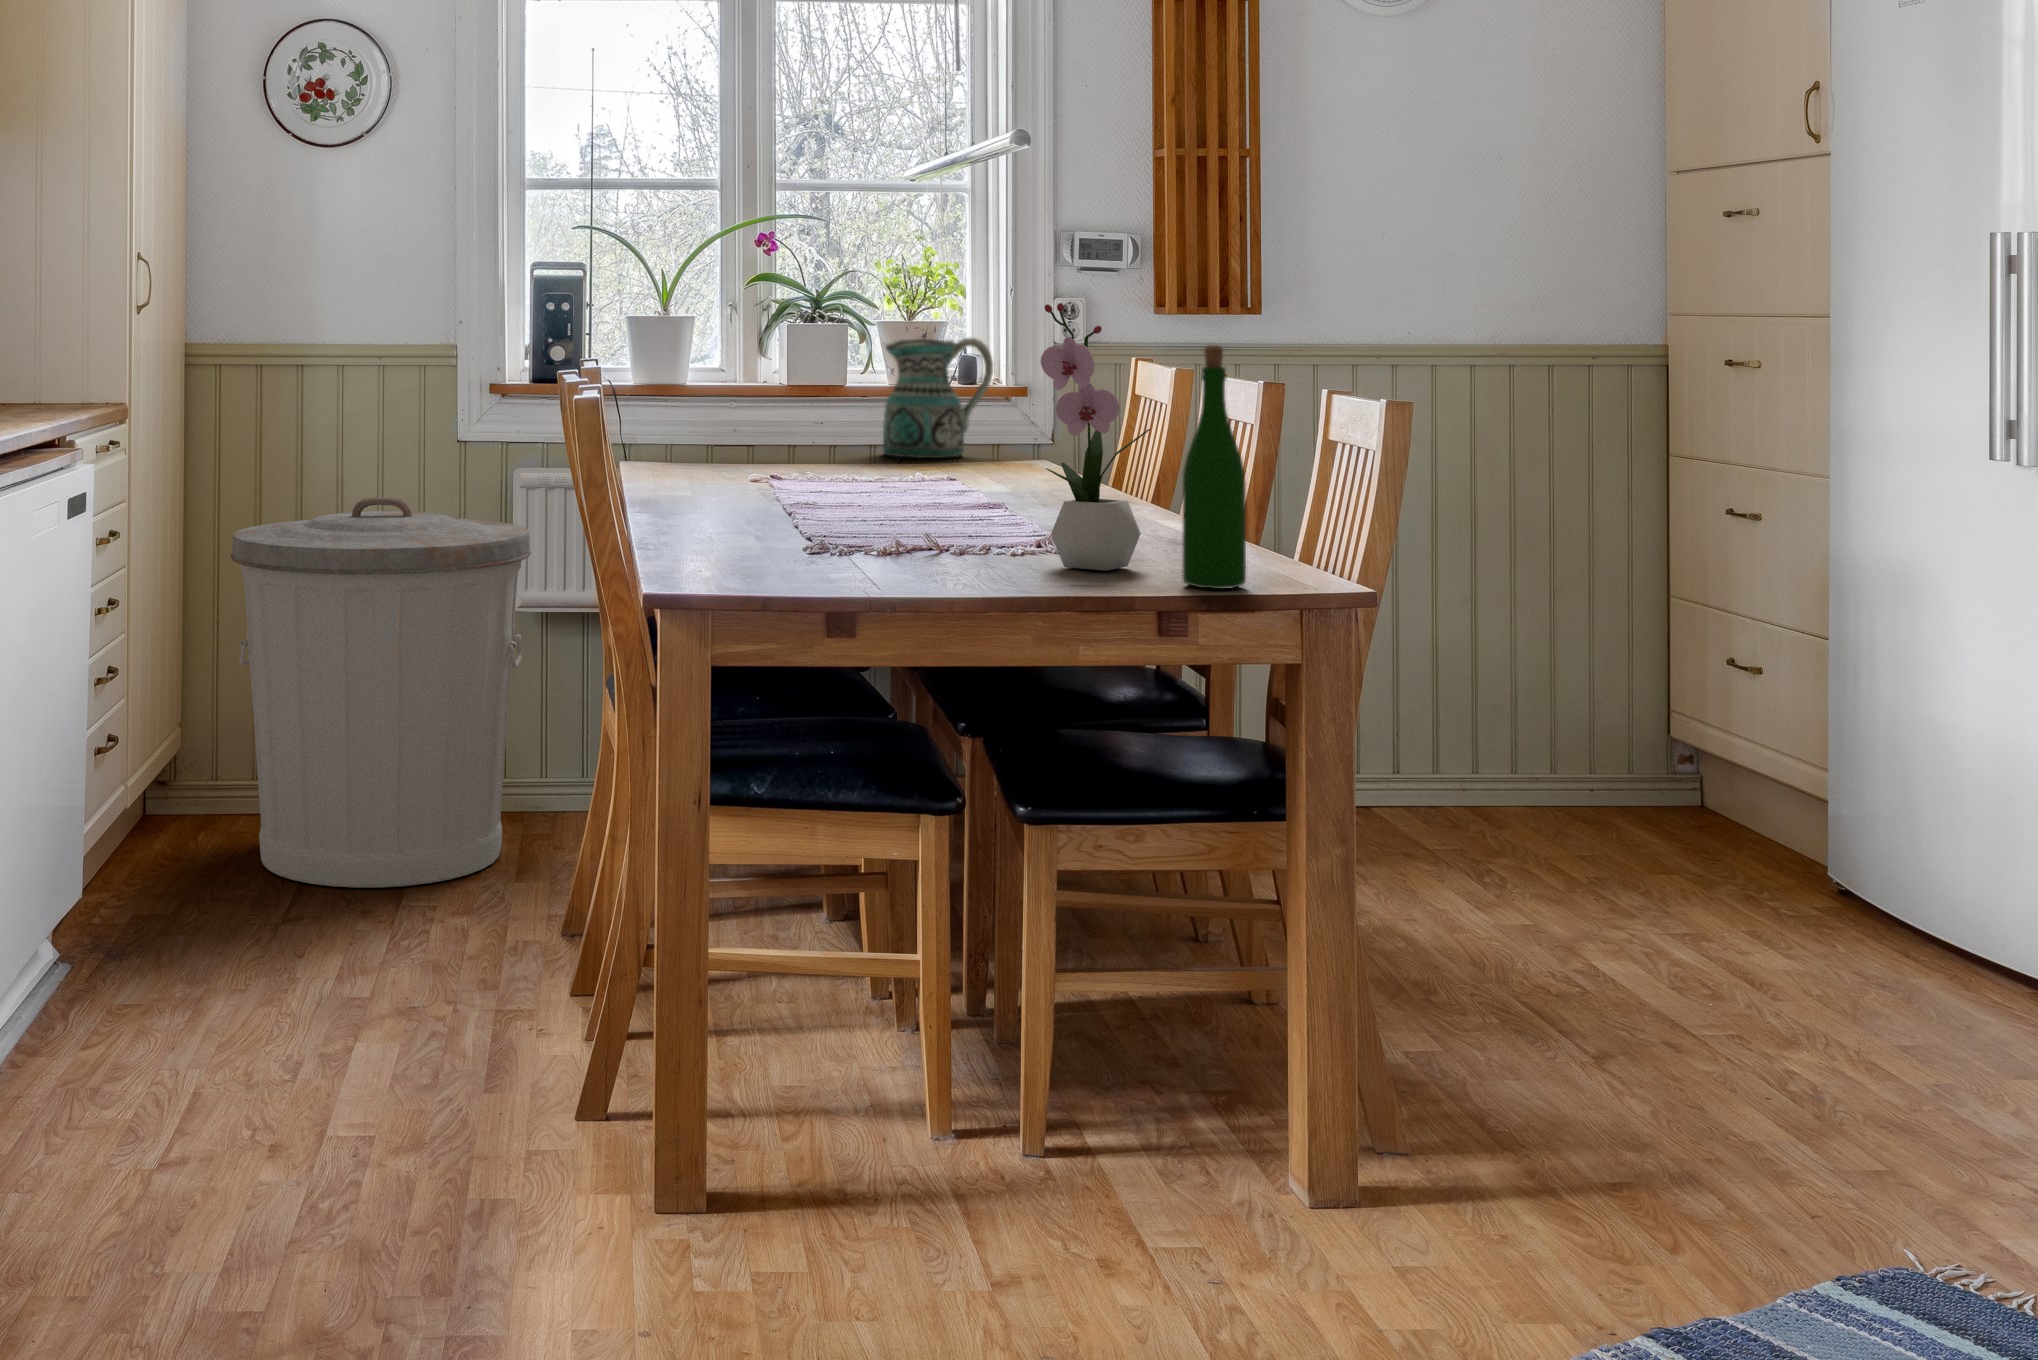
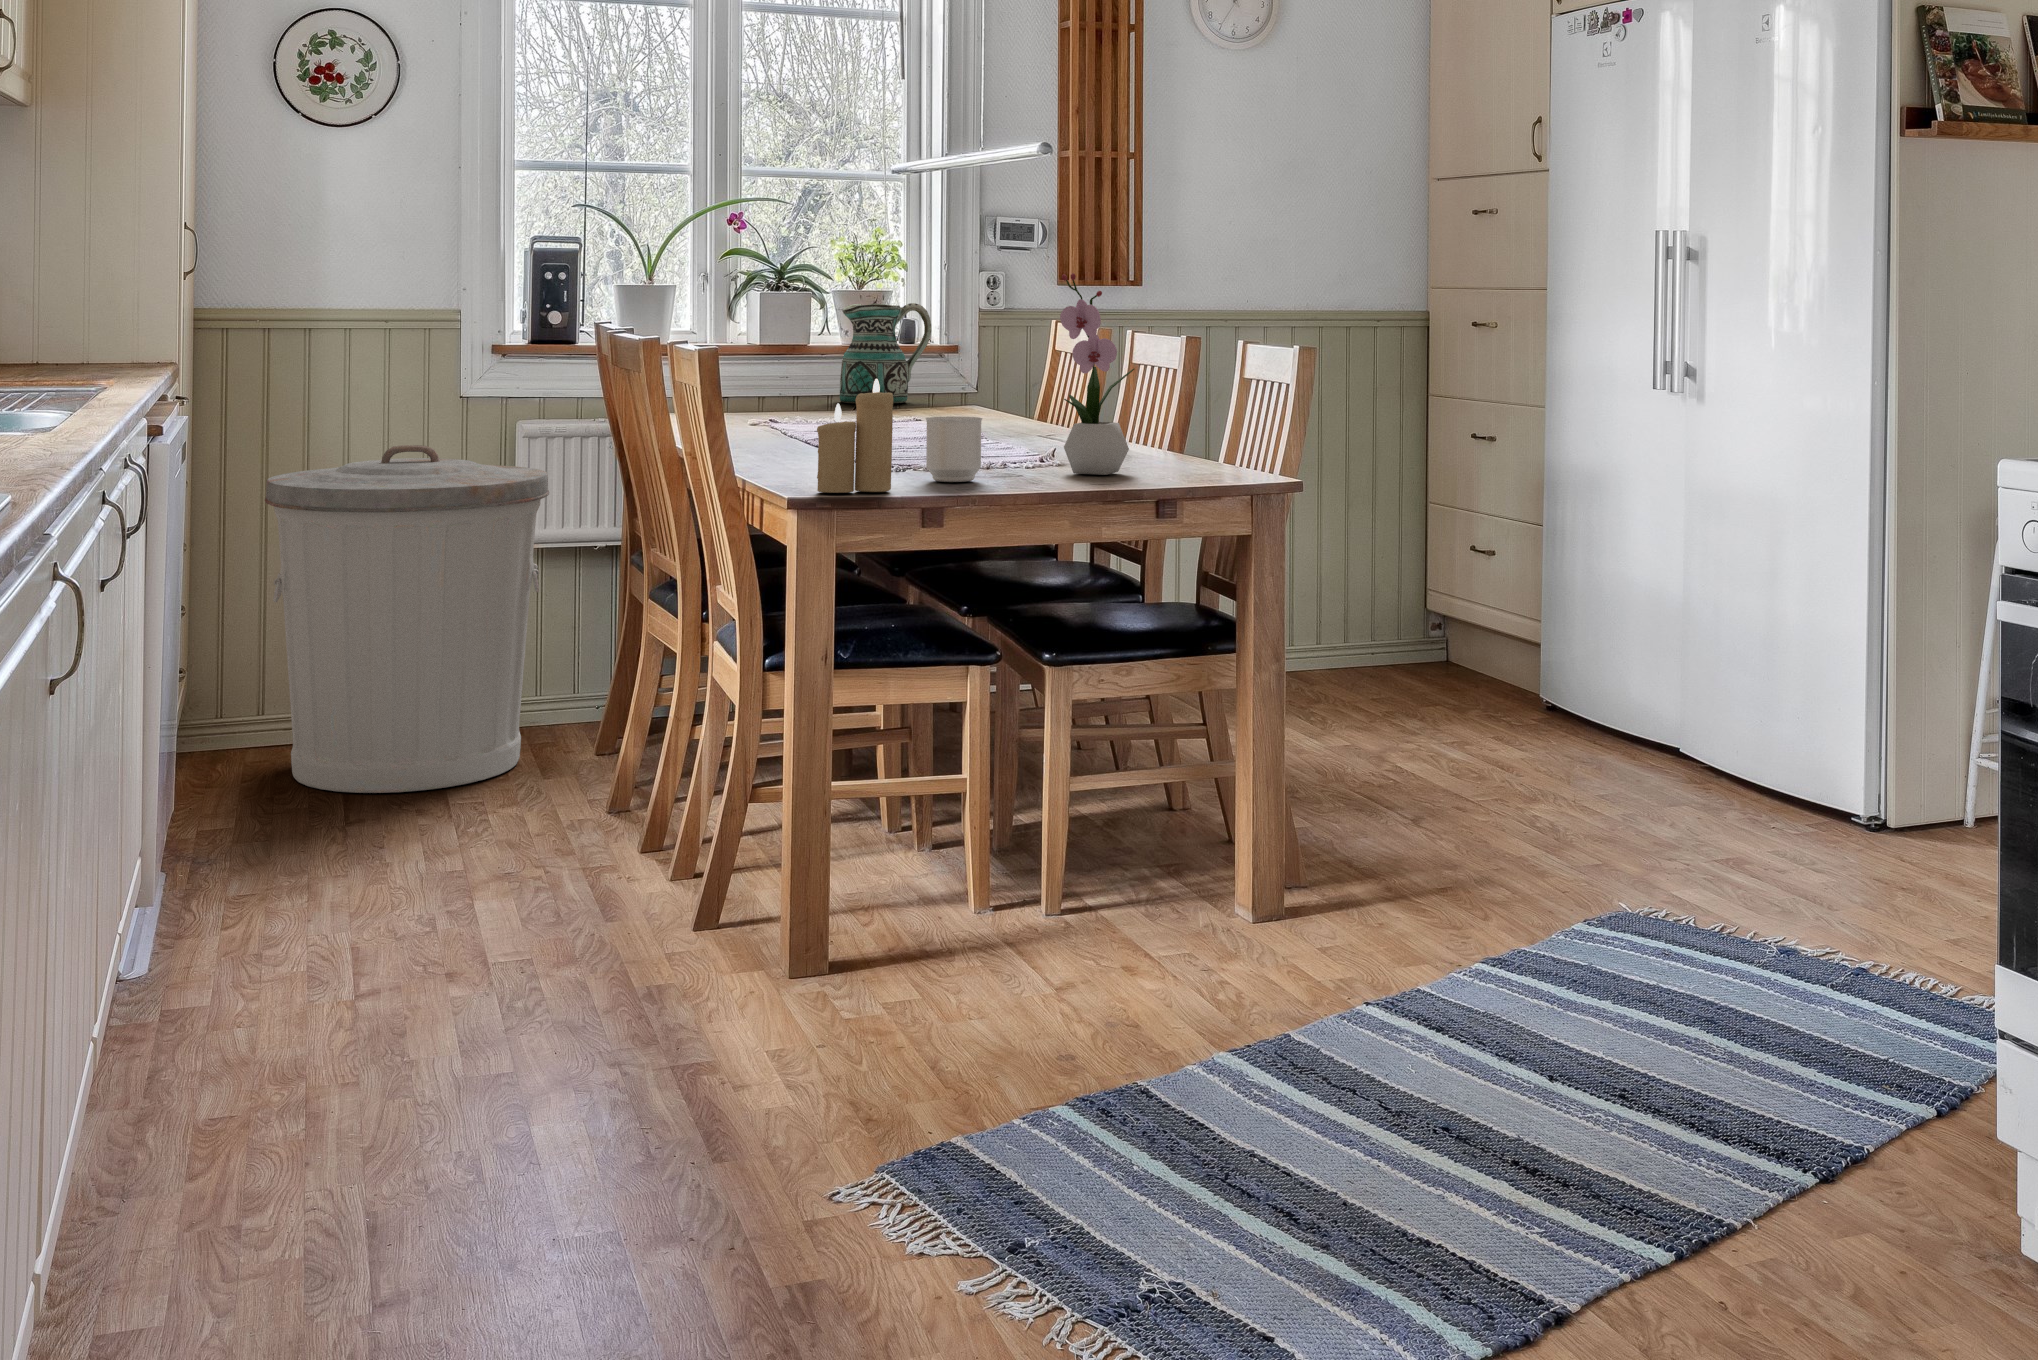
wine bottle: present [1183,345,1246,589] -> none [1168,305,1212,483]
candle: none [699,441,798,588] -> present [817,379,893,493]
mug: none [857,489,932,575] -> present [926,416,982,482]

